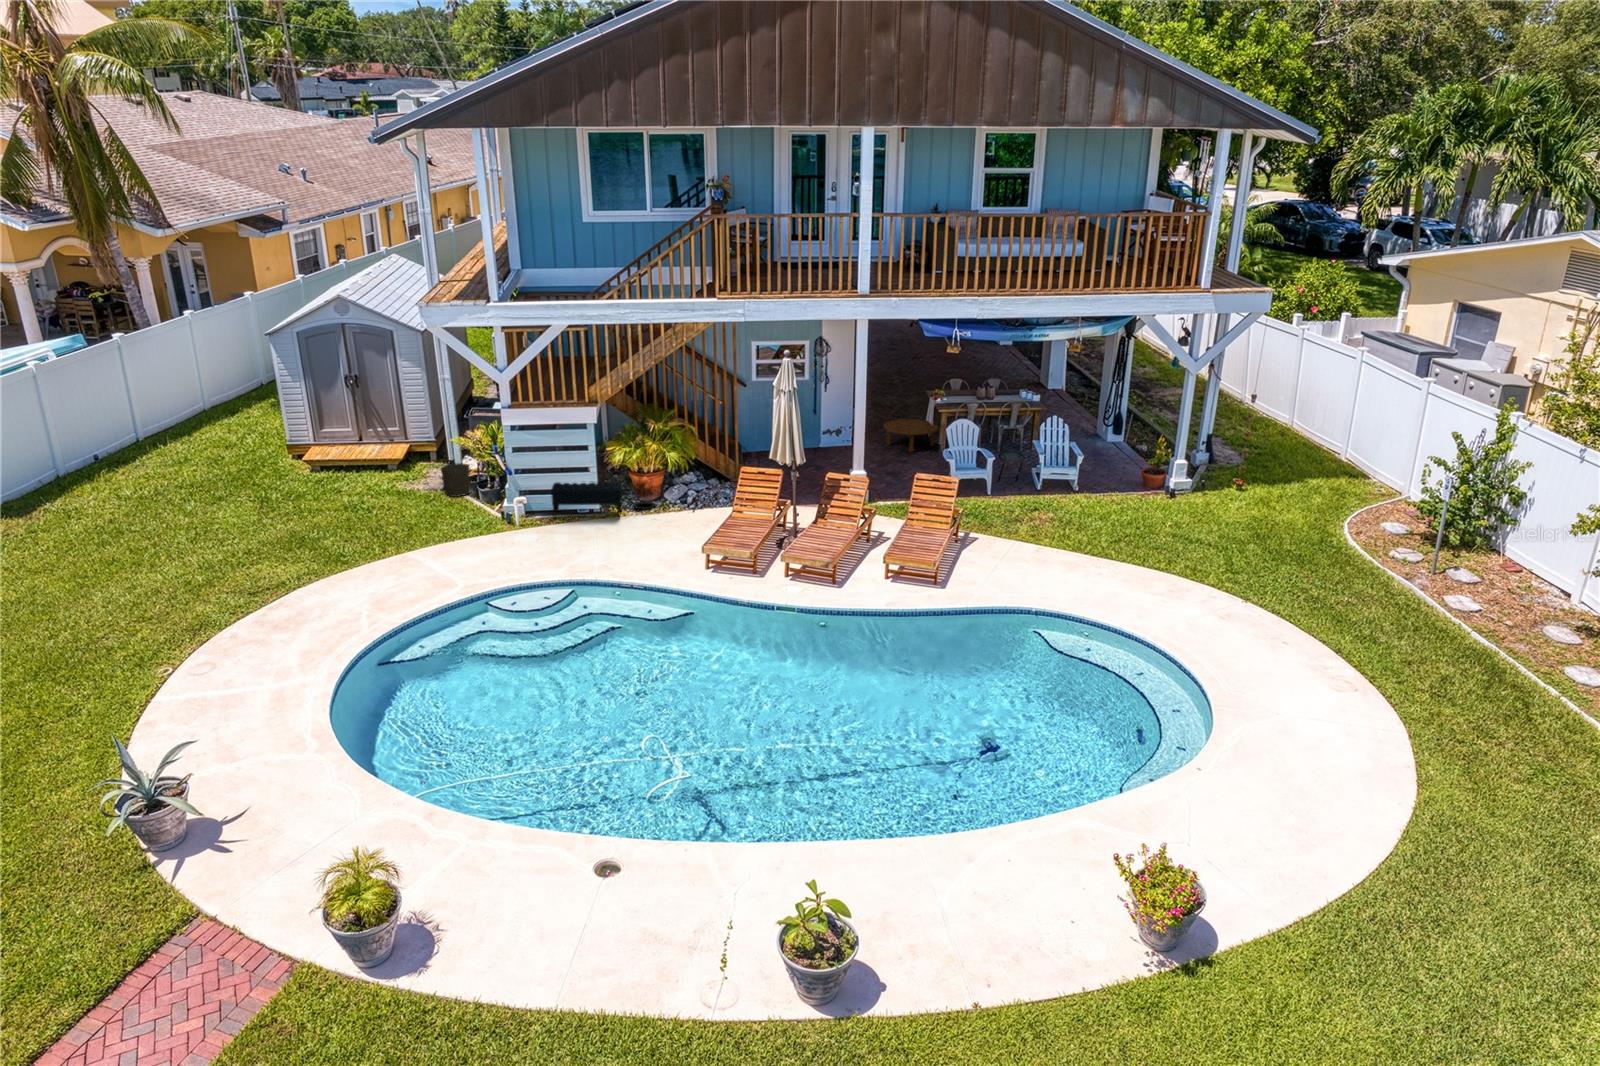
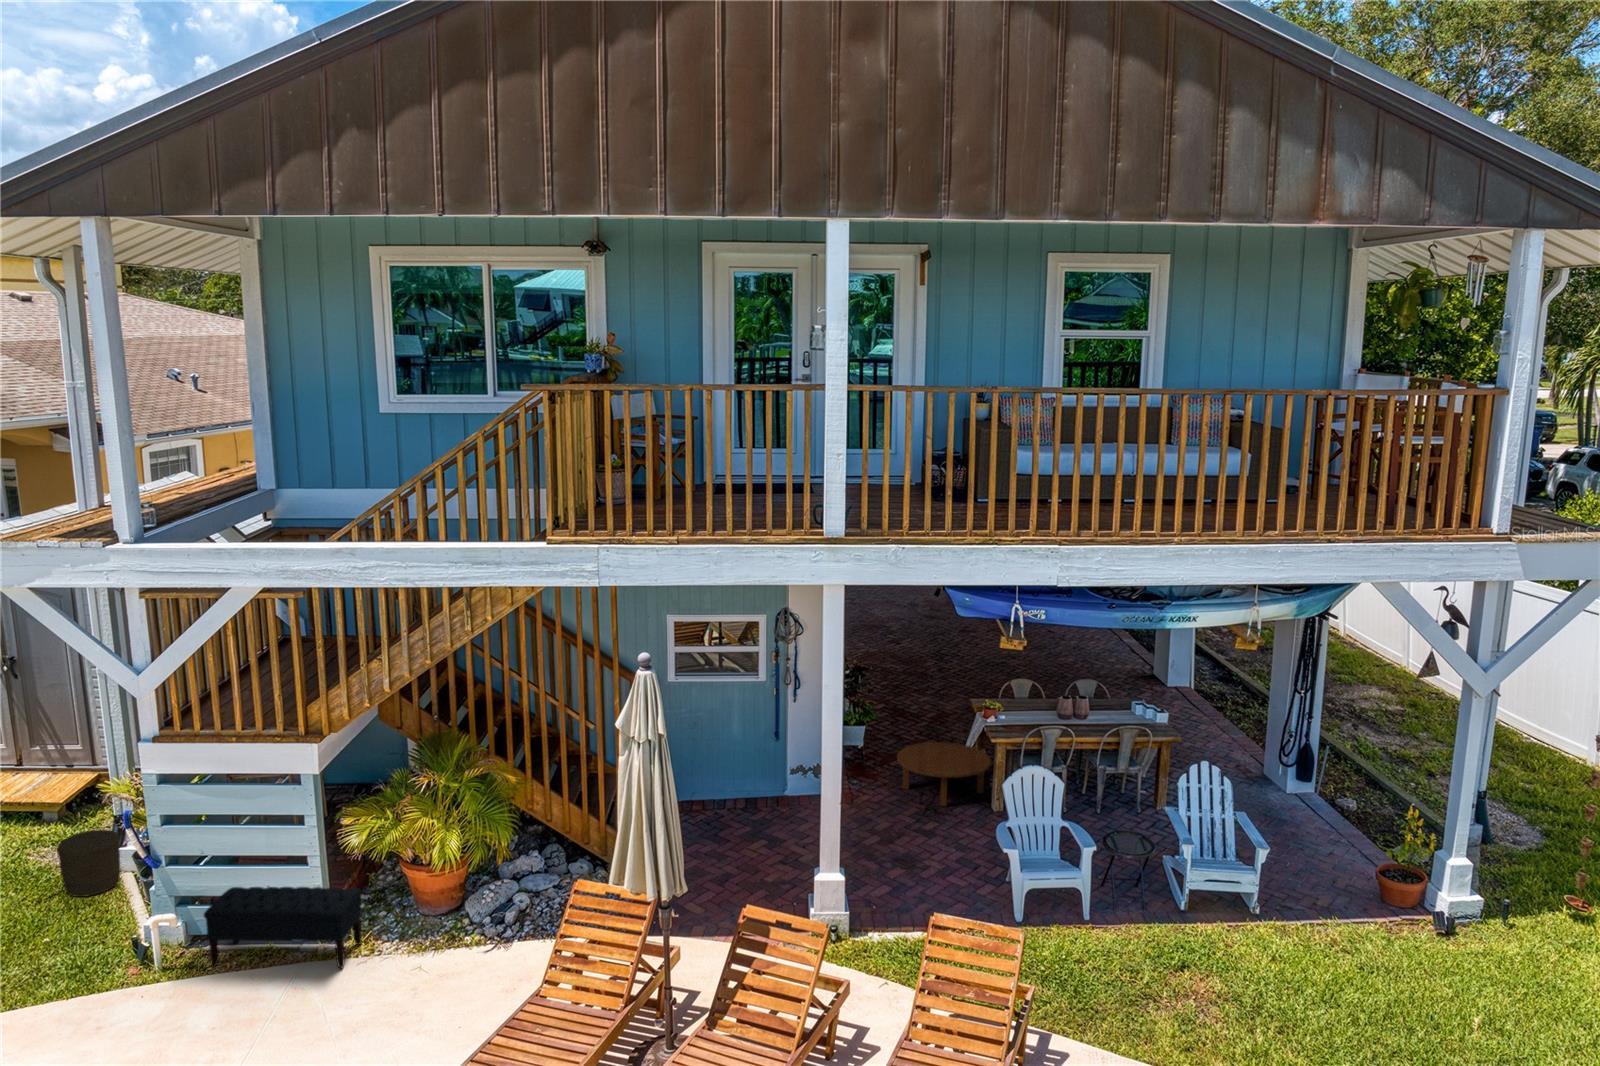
potted tree: present [634,475,655,509] -> none [384,863,438,942]

